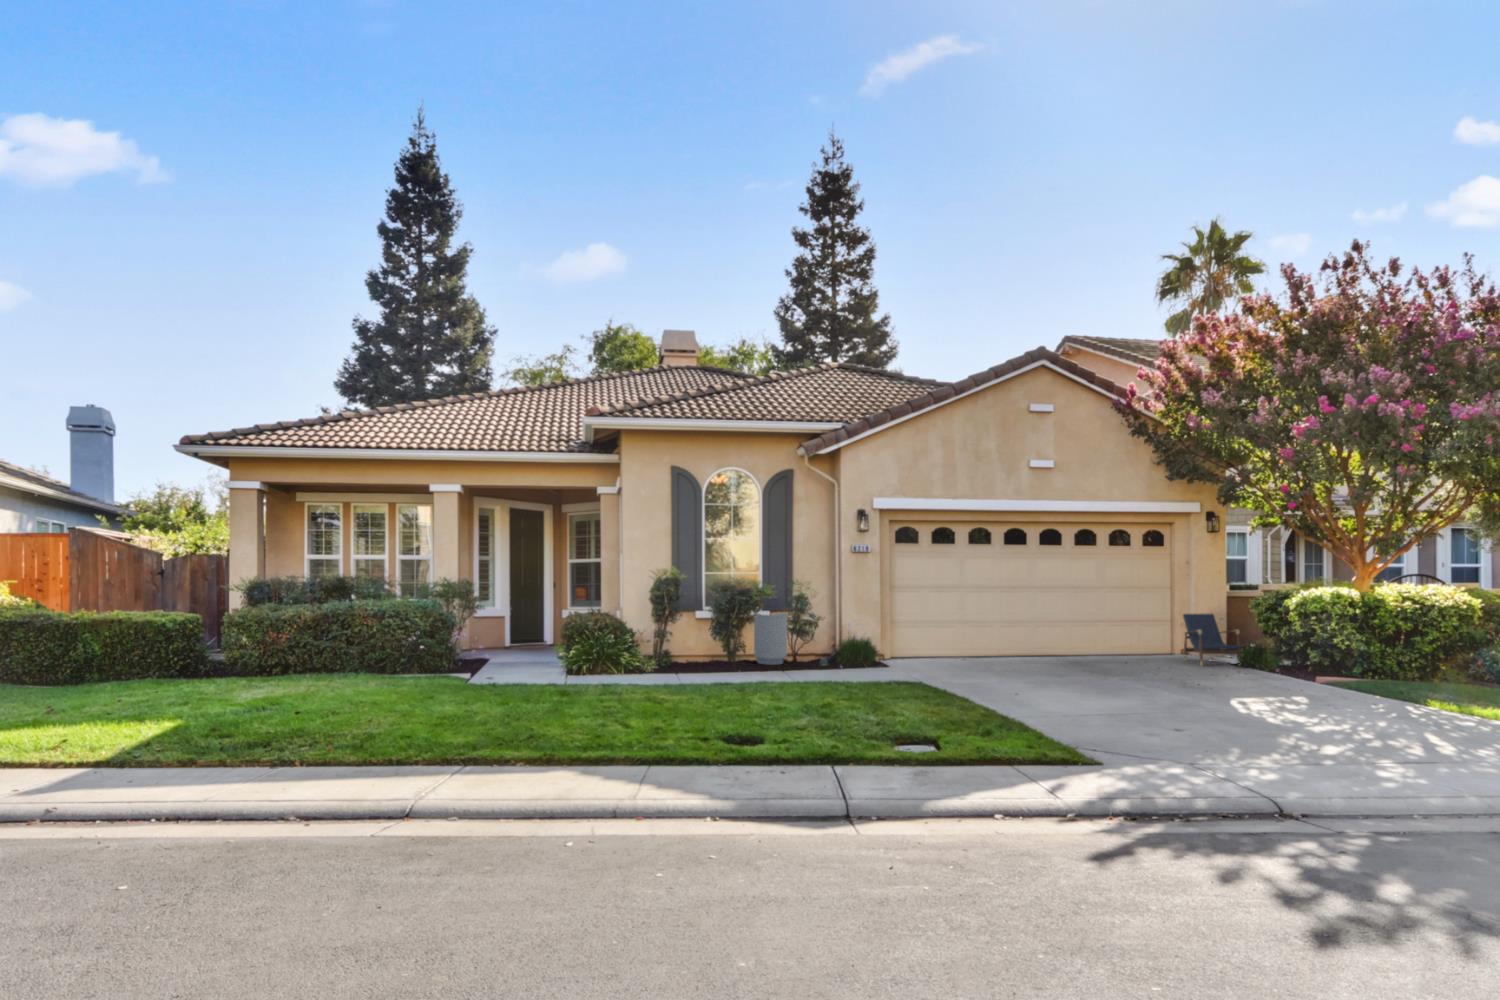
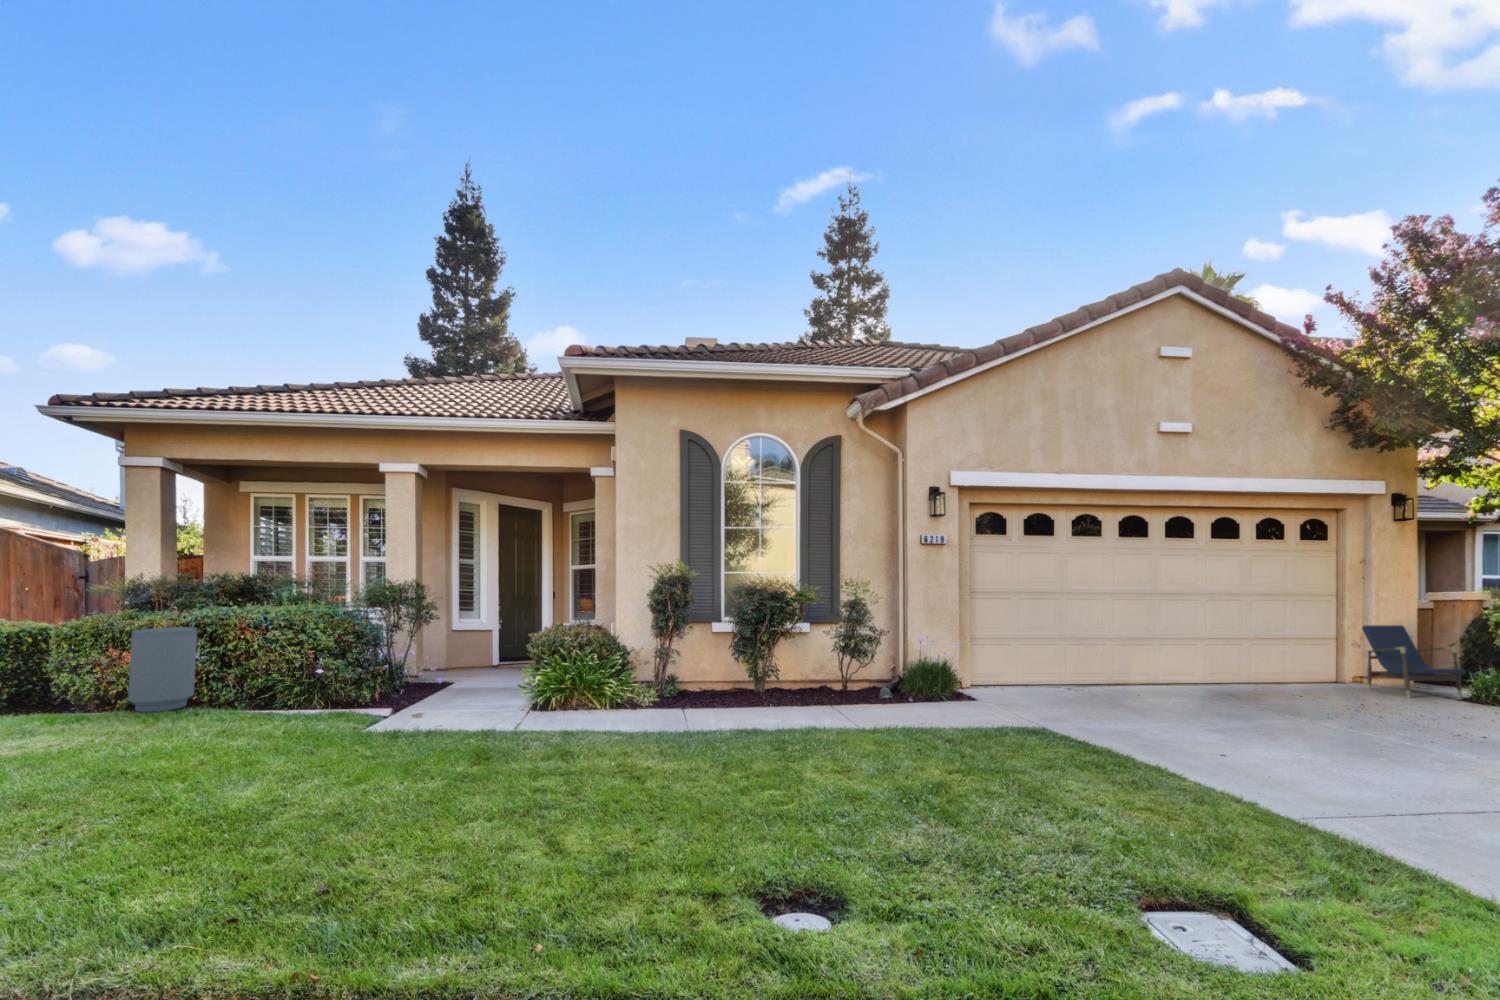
trash can: present [754,613,787,665] -> present [128,627,197,712]

